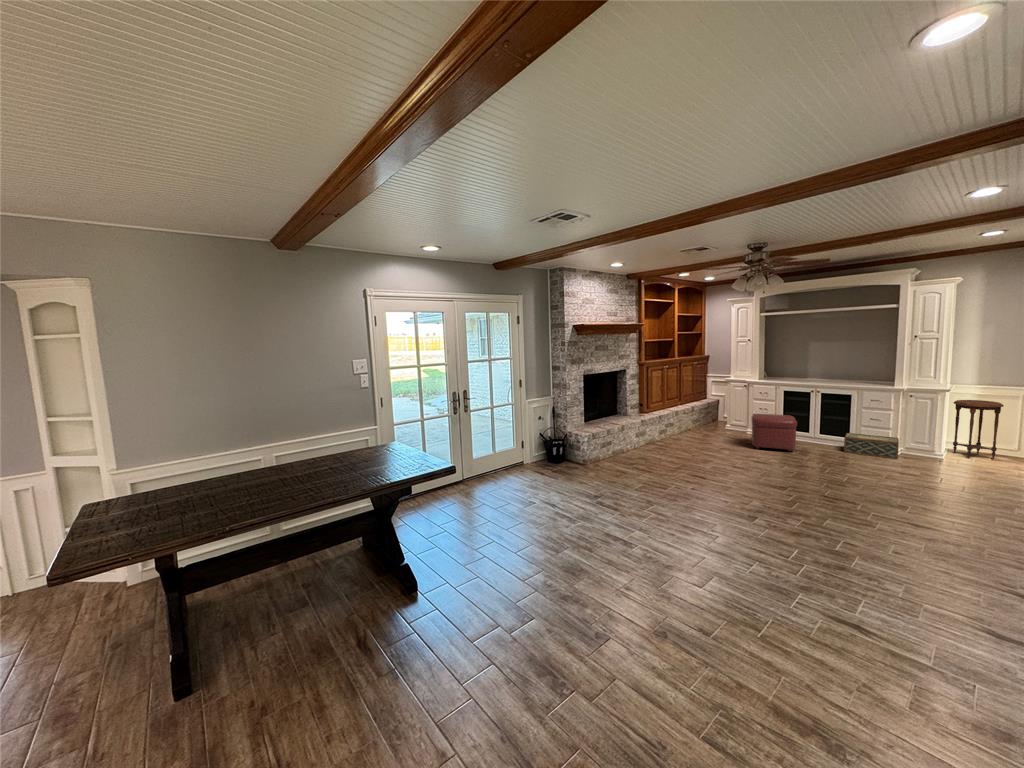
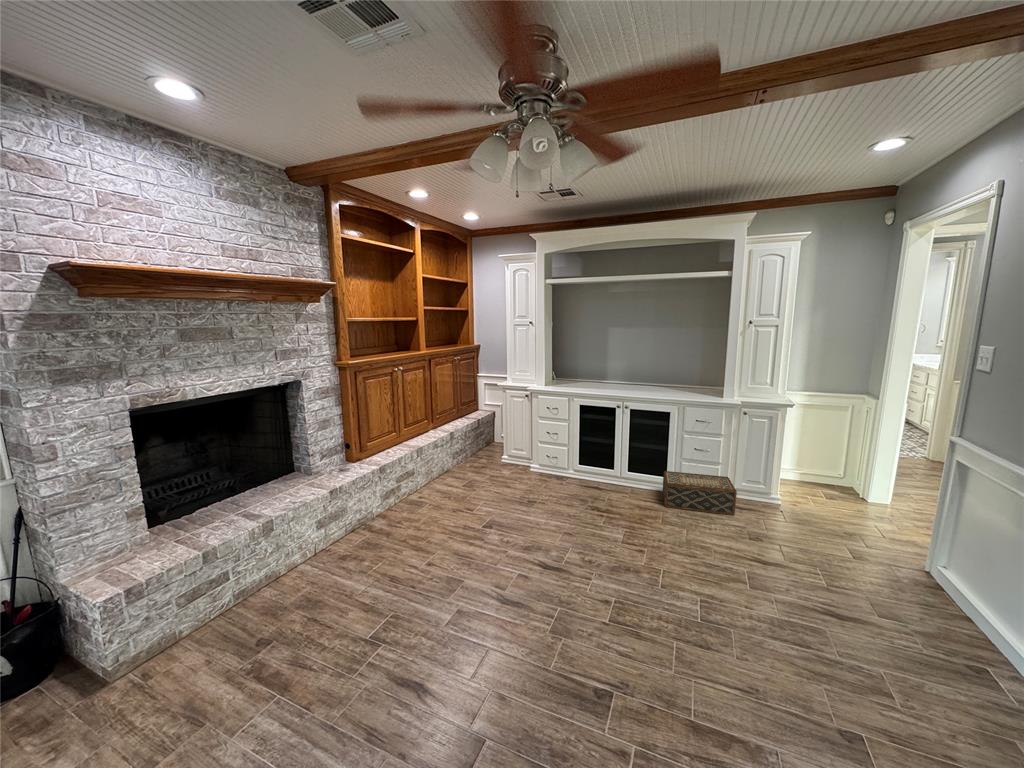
side table: present [953,400,1004,459] -> none [781,413,842,499]
ottoman: present [752,414,797,452] -> none [536,450,604,519]

